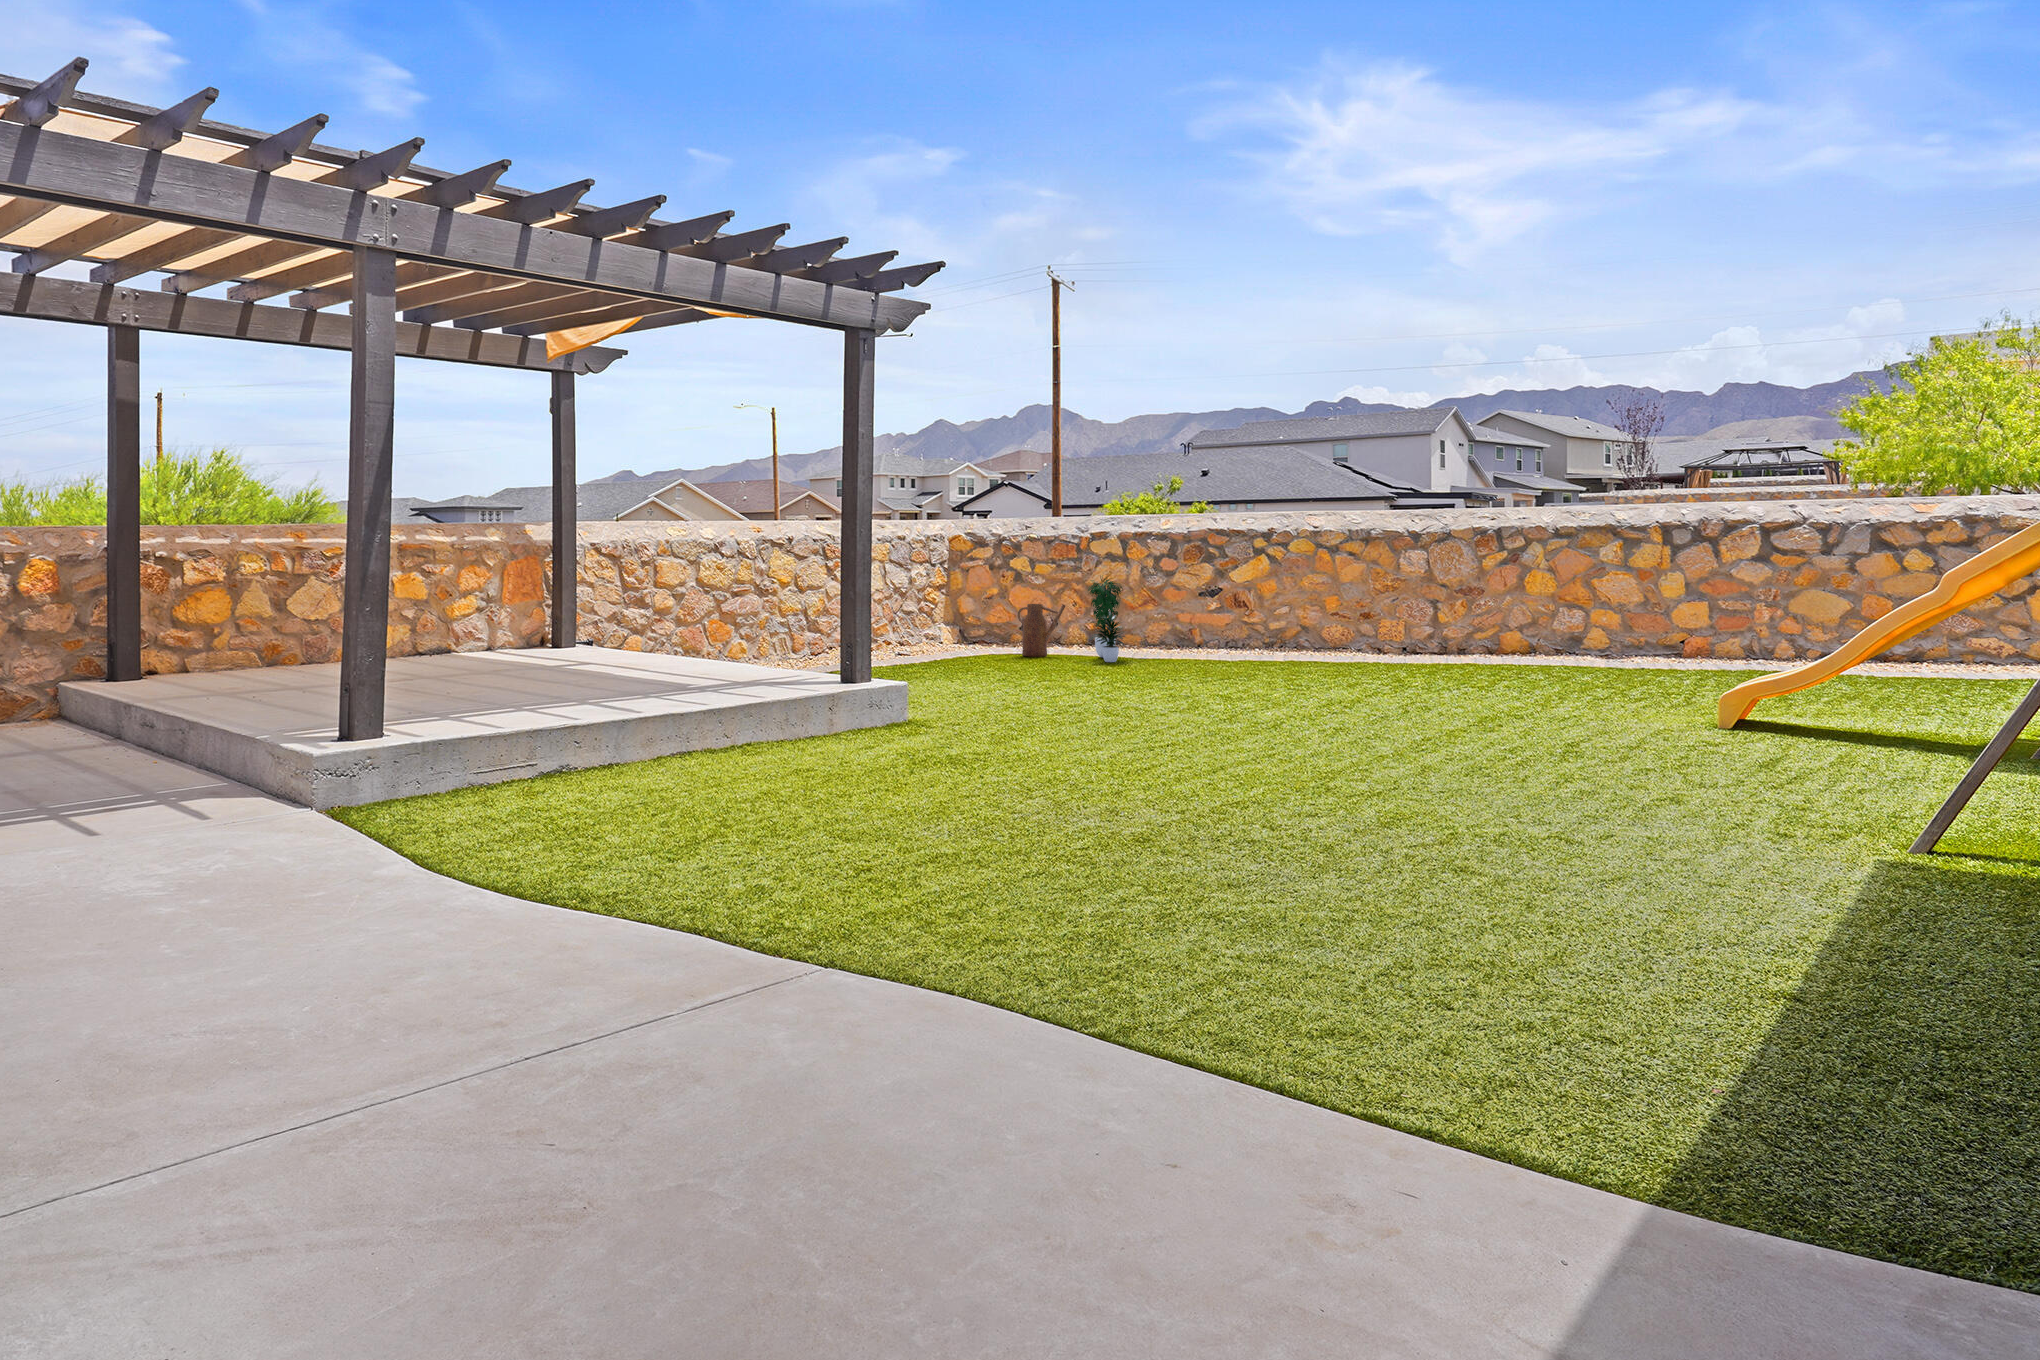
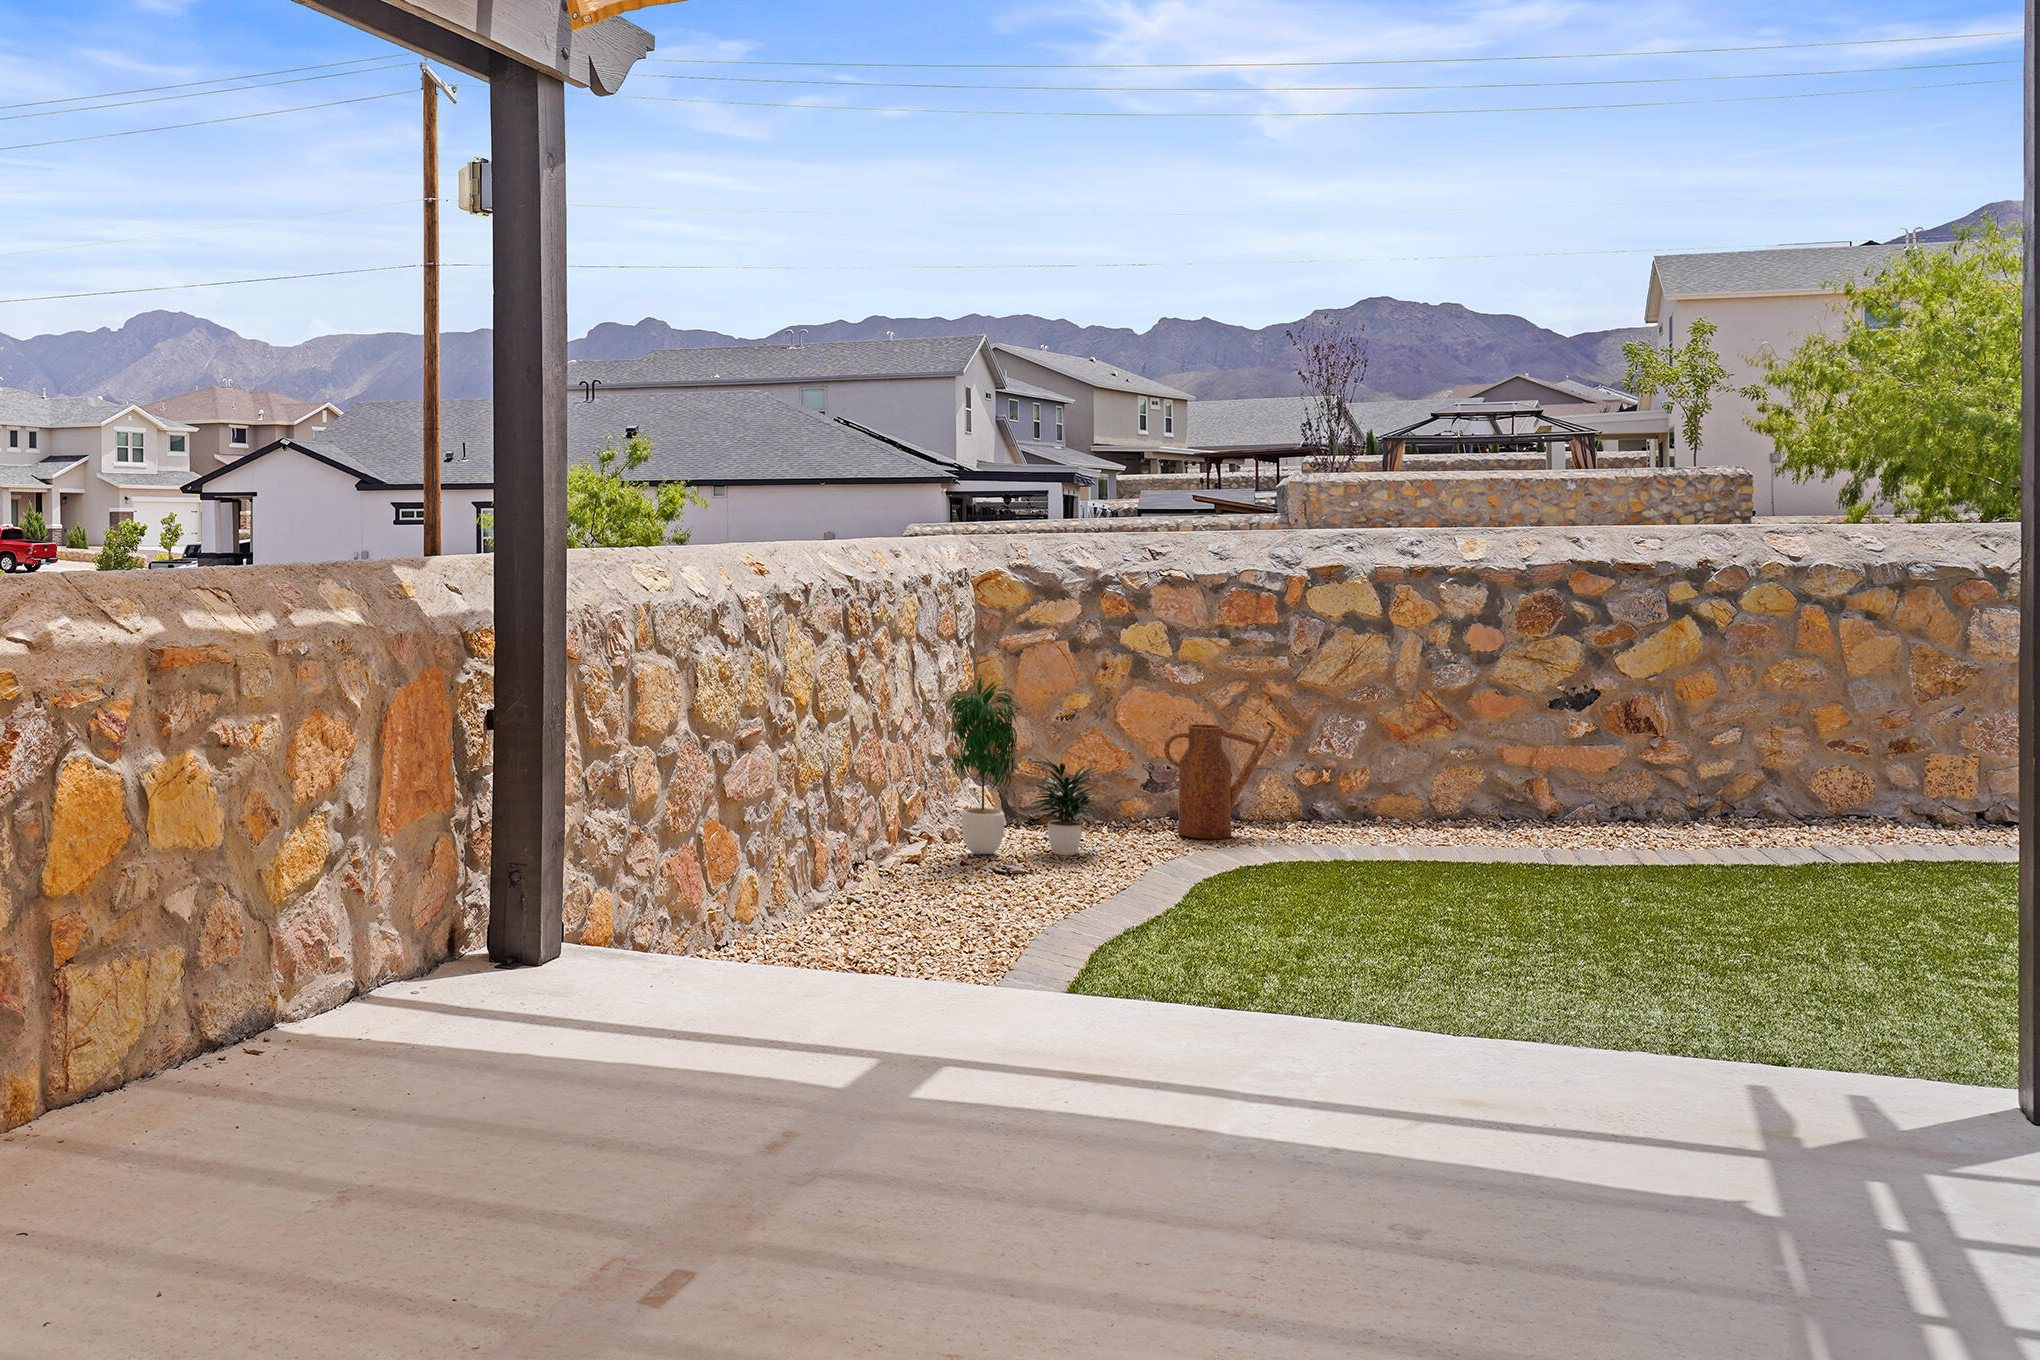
potted plant: present [1088,576,1125,662] -> present [947,675,1103,855]

